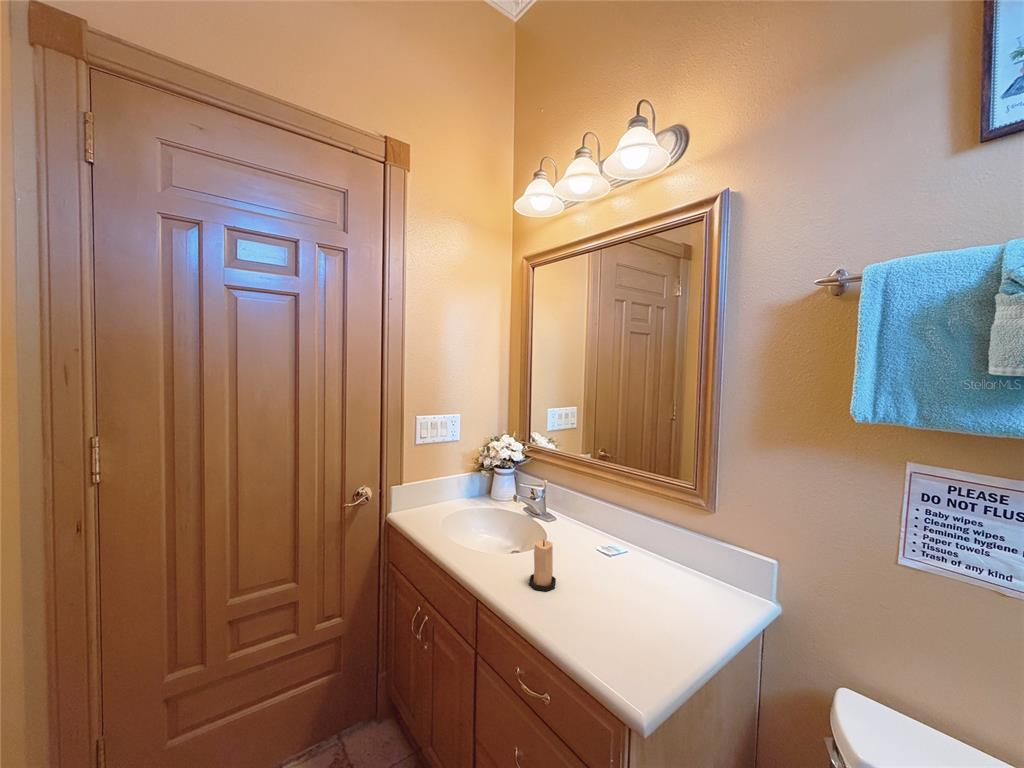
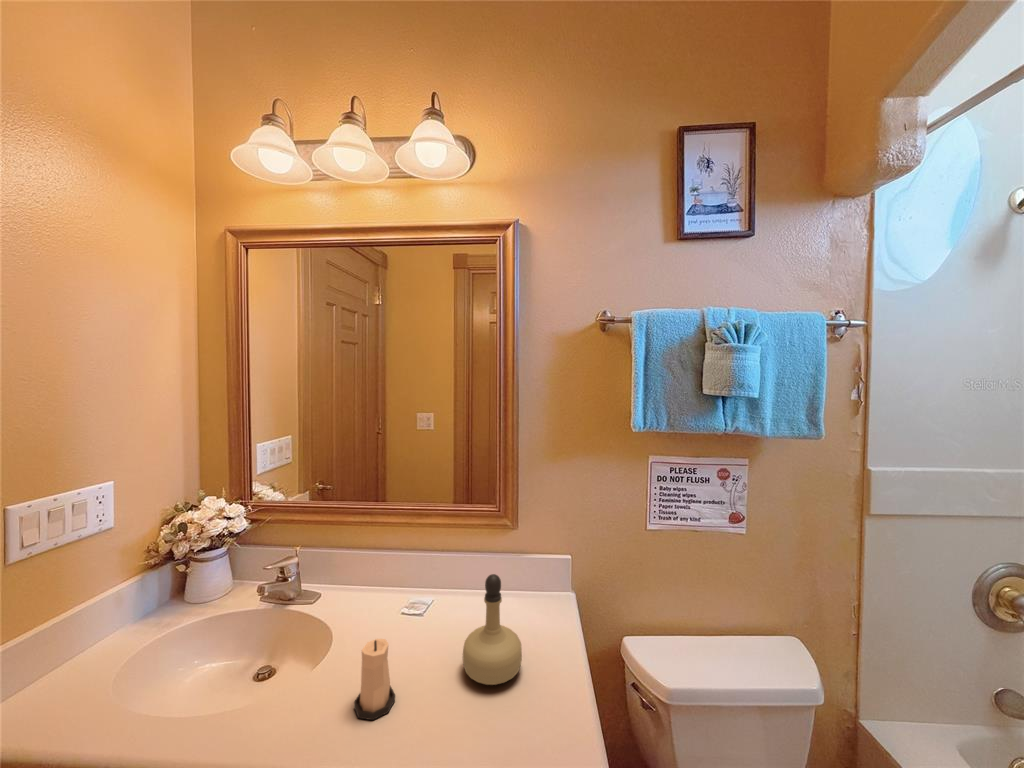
perfume bottle: none [607,527,661,619] -> present [463,574,522,685]

